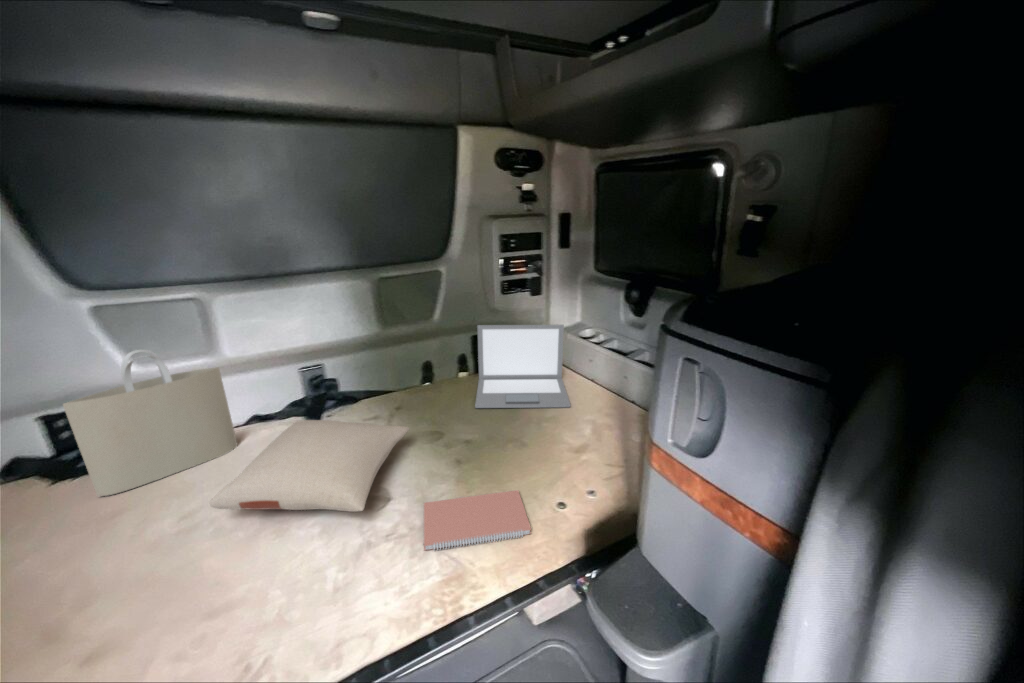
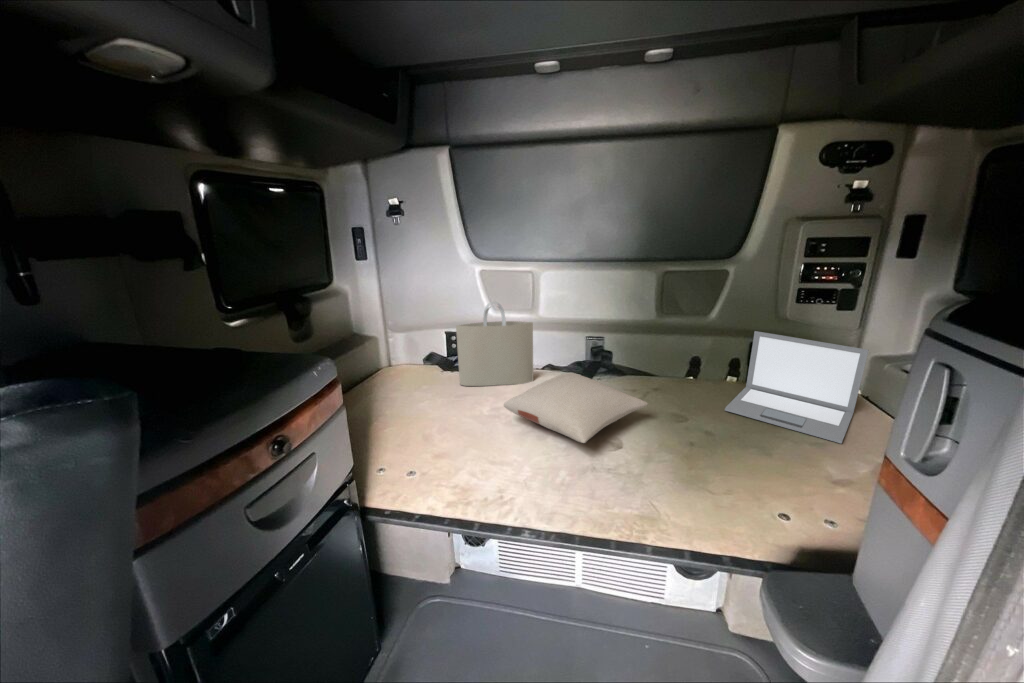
notebook: present [423,490,531,551] -> none [617,460,722,521]

